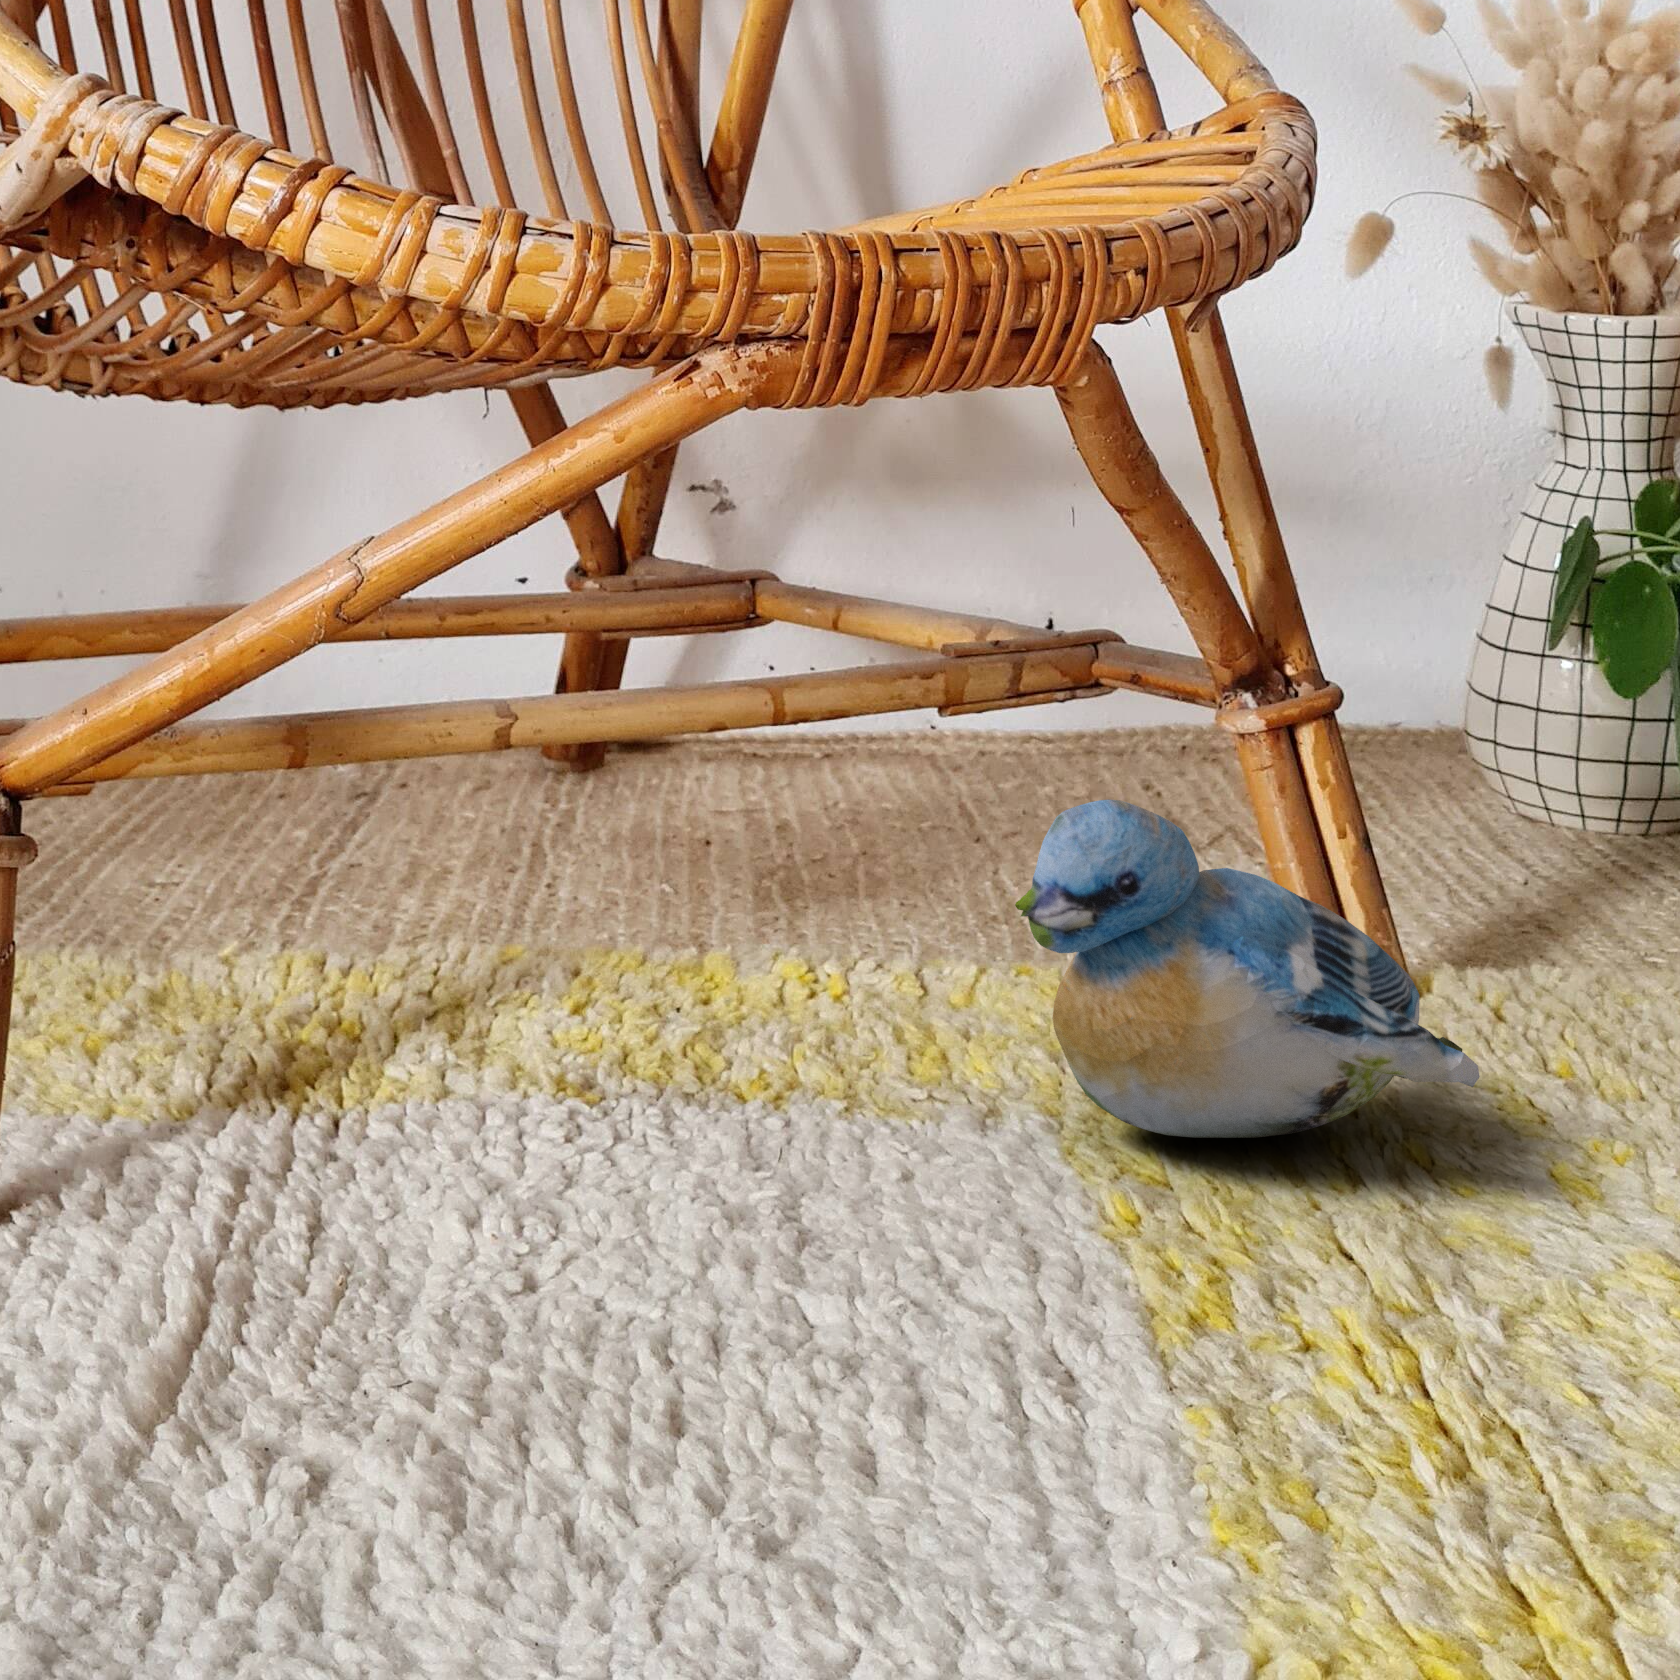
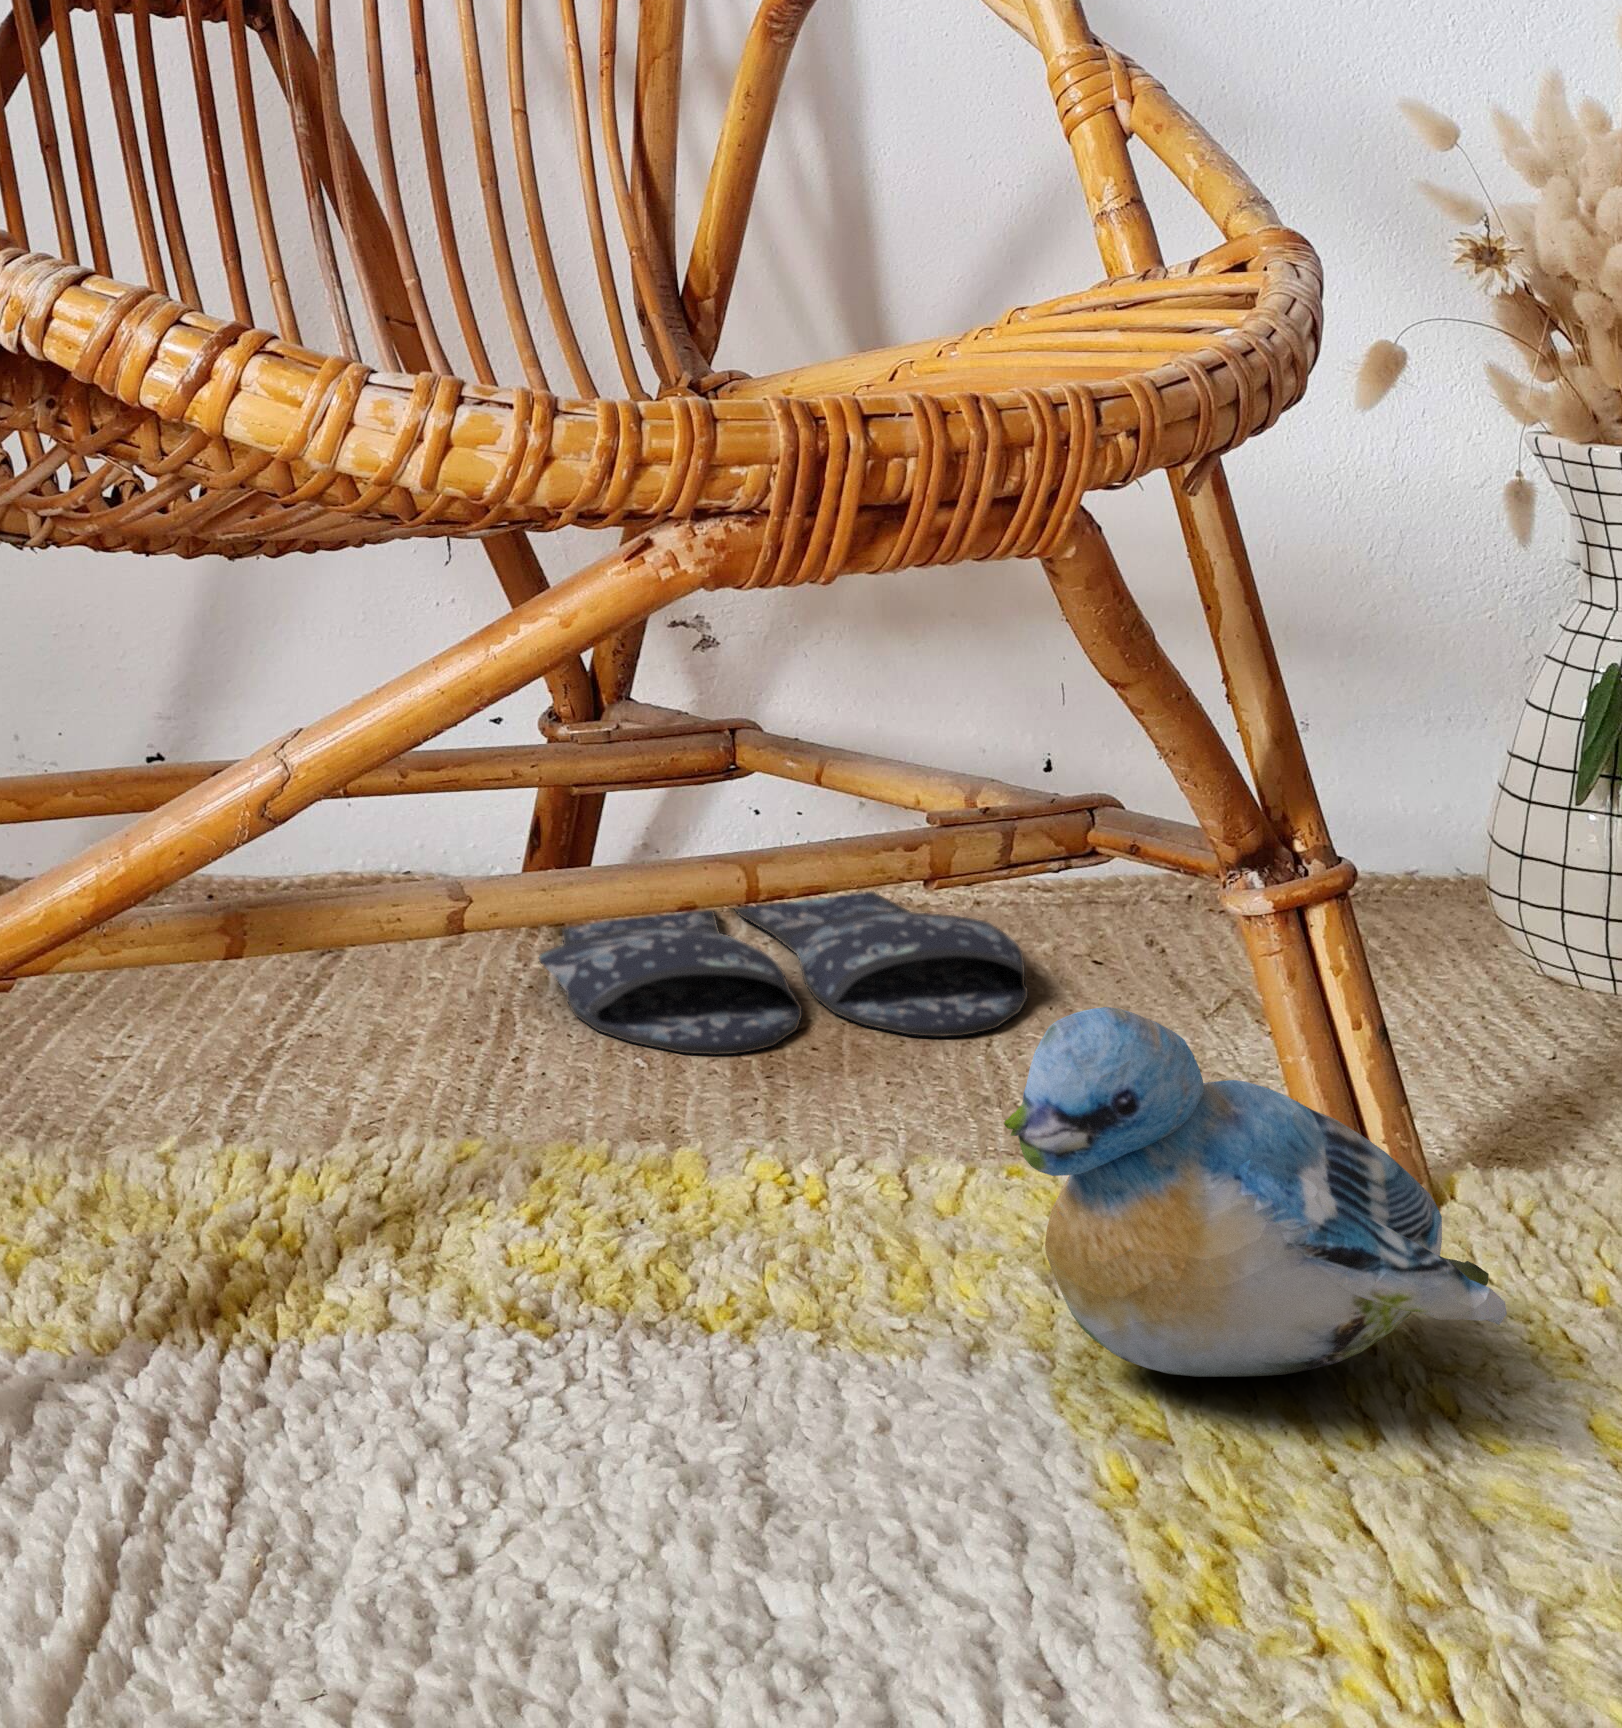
slippers: none [563,726,1025,876] -> present [539,892,1028,1055]

